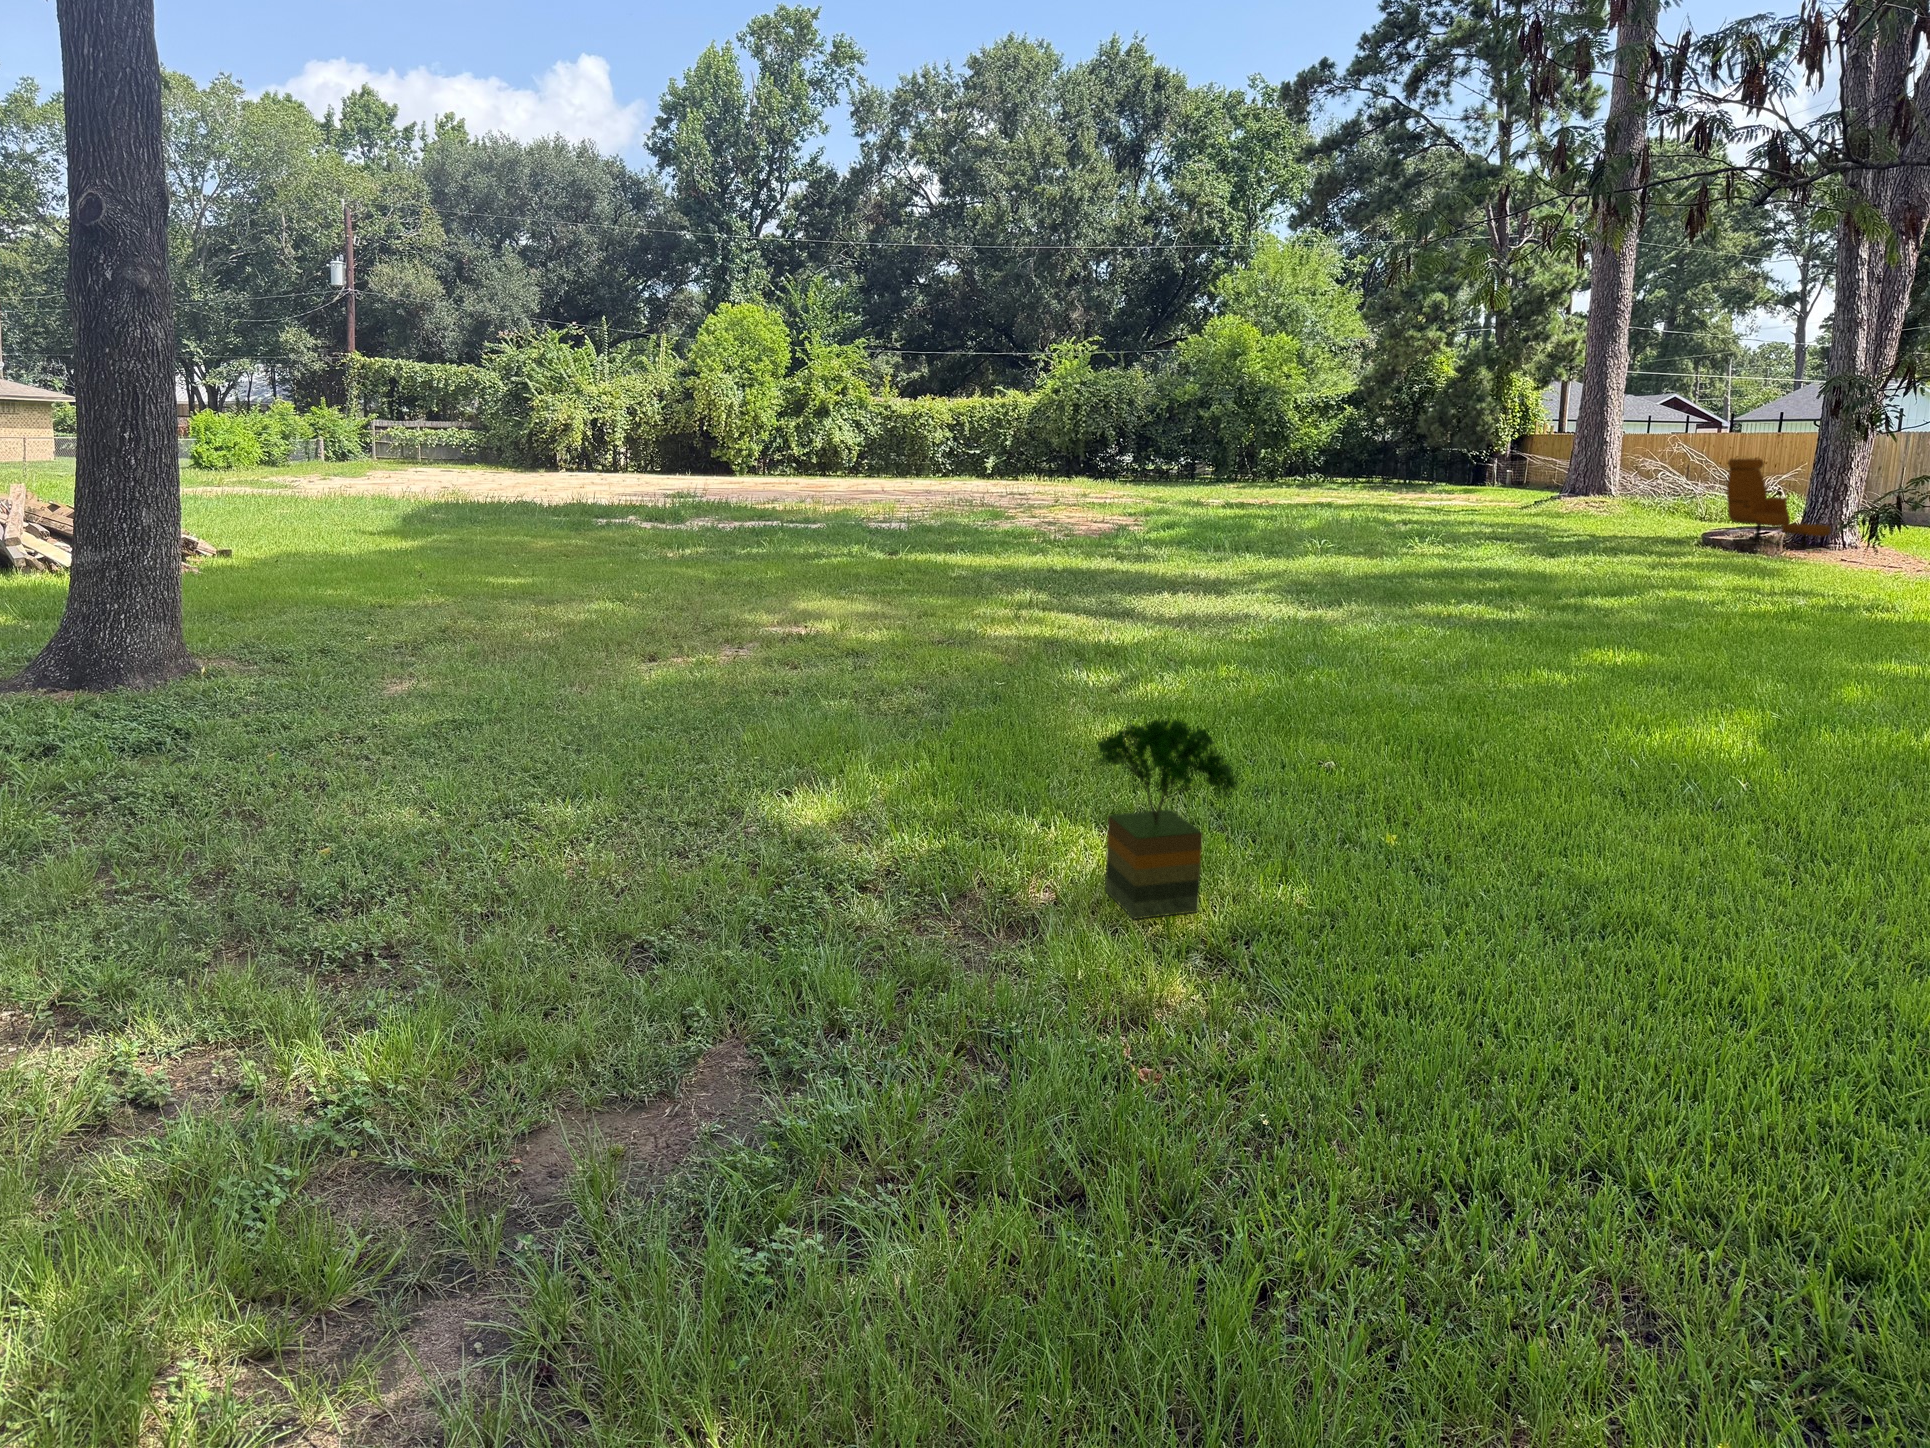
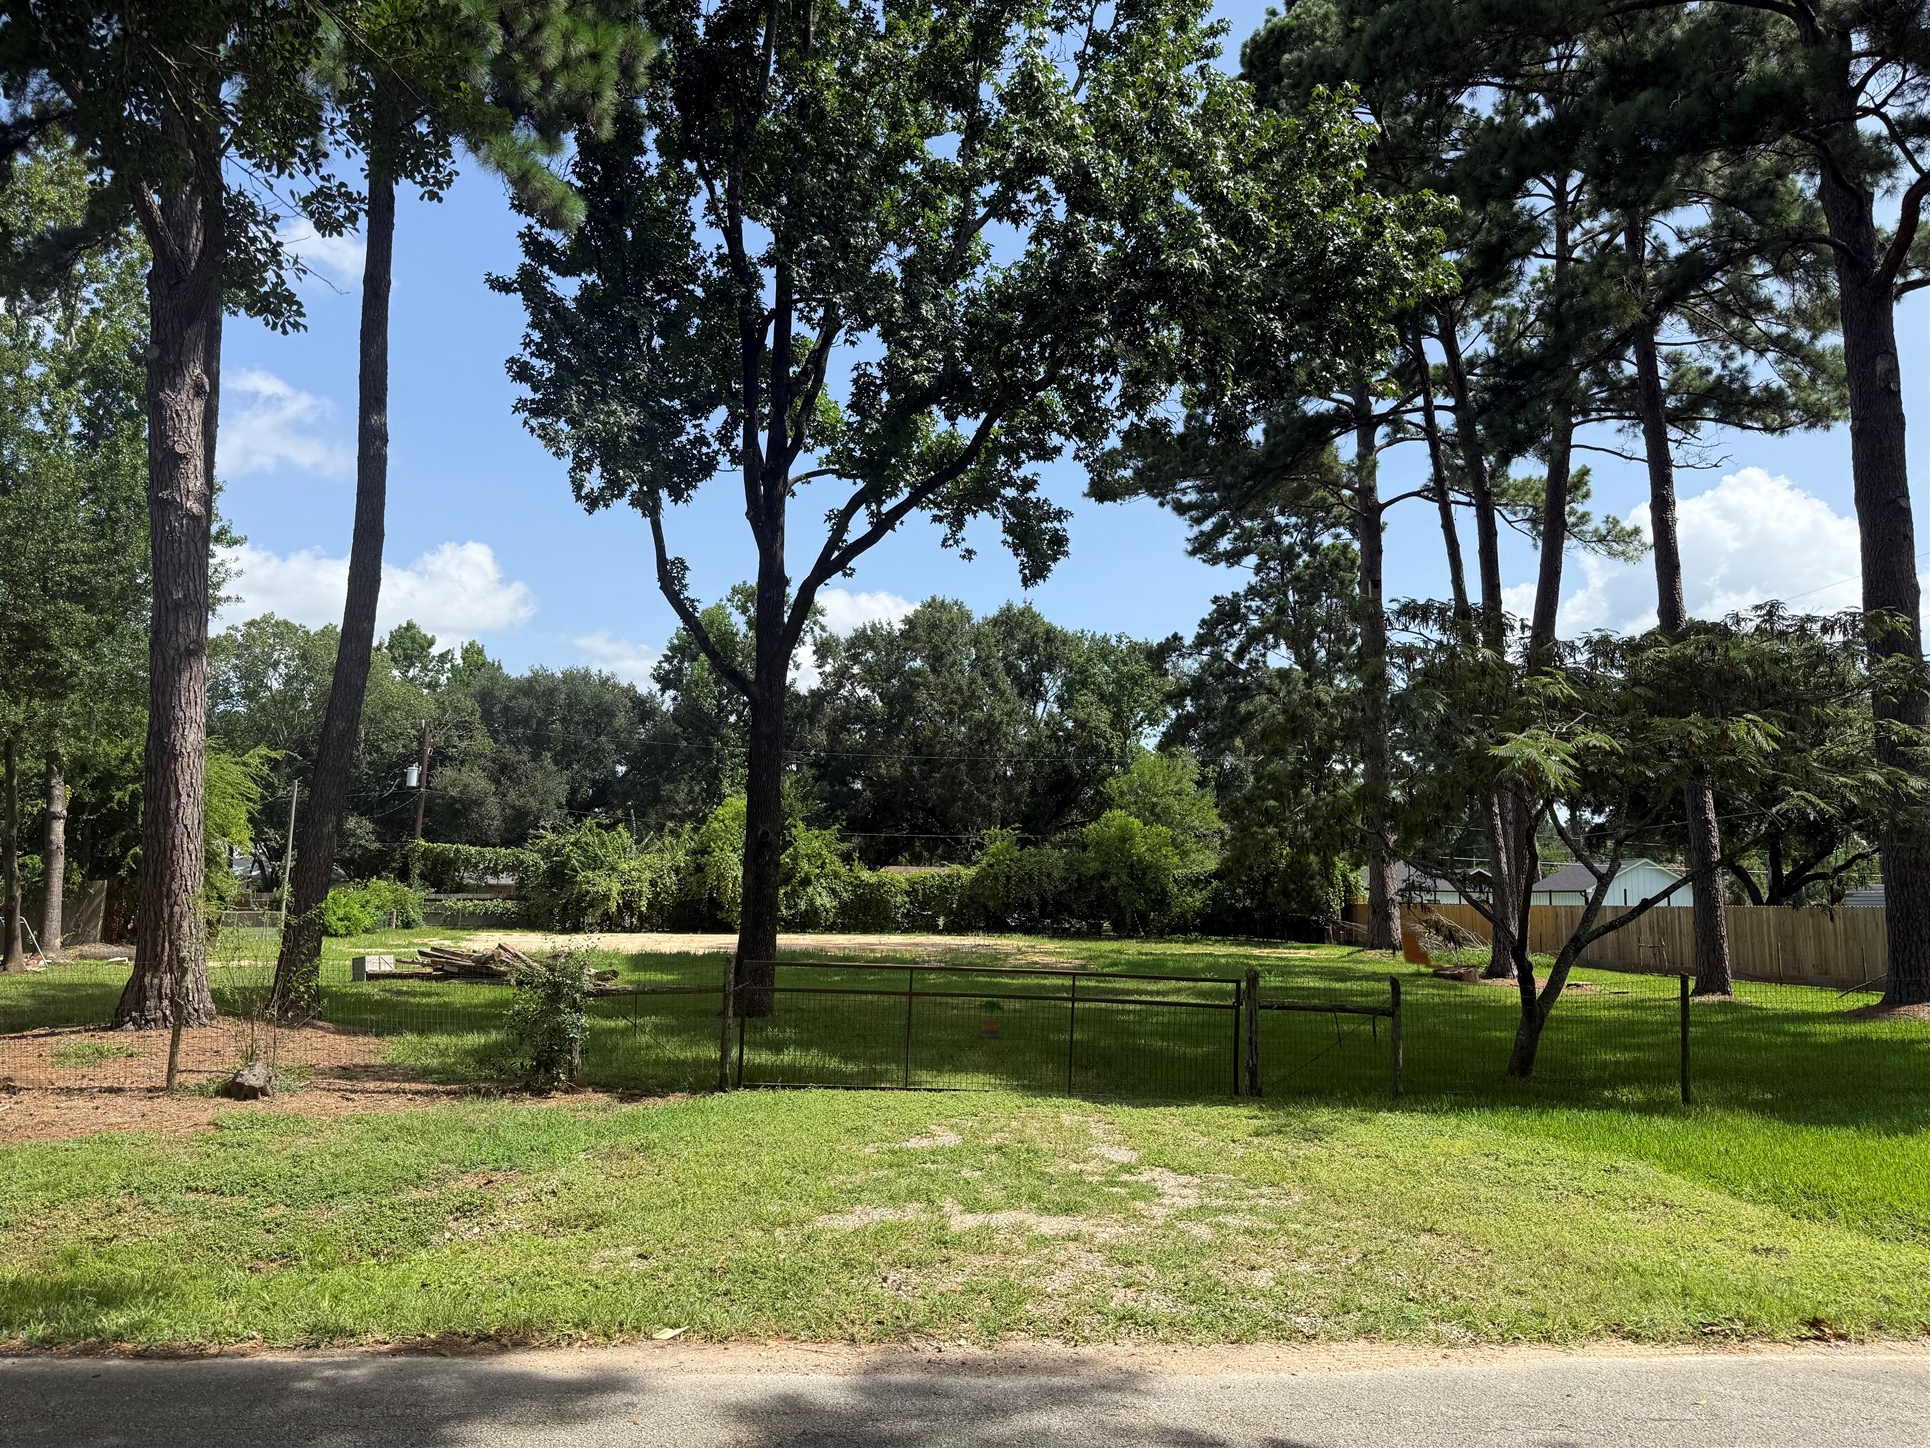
potted tree: present [1097,717,1239,919] -> present [978,1000,1003,1038]

